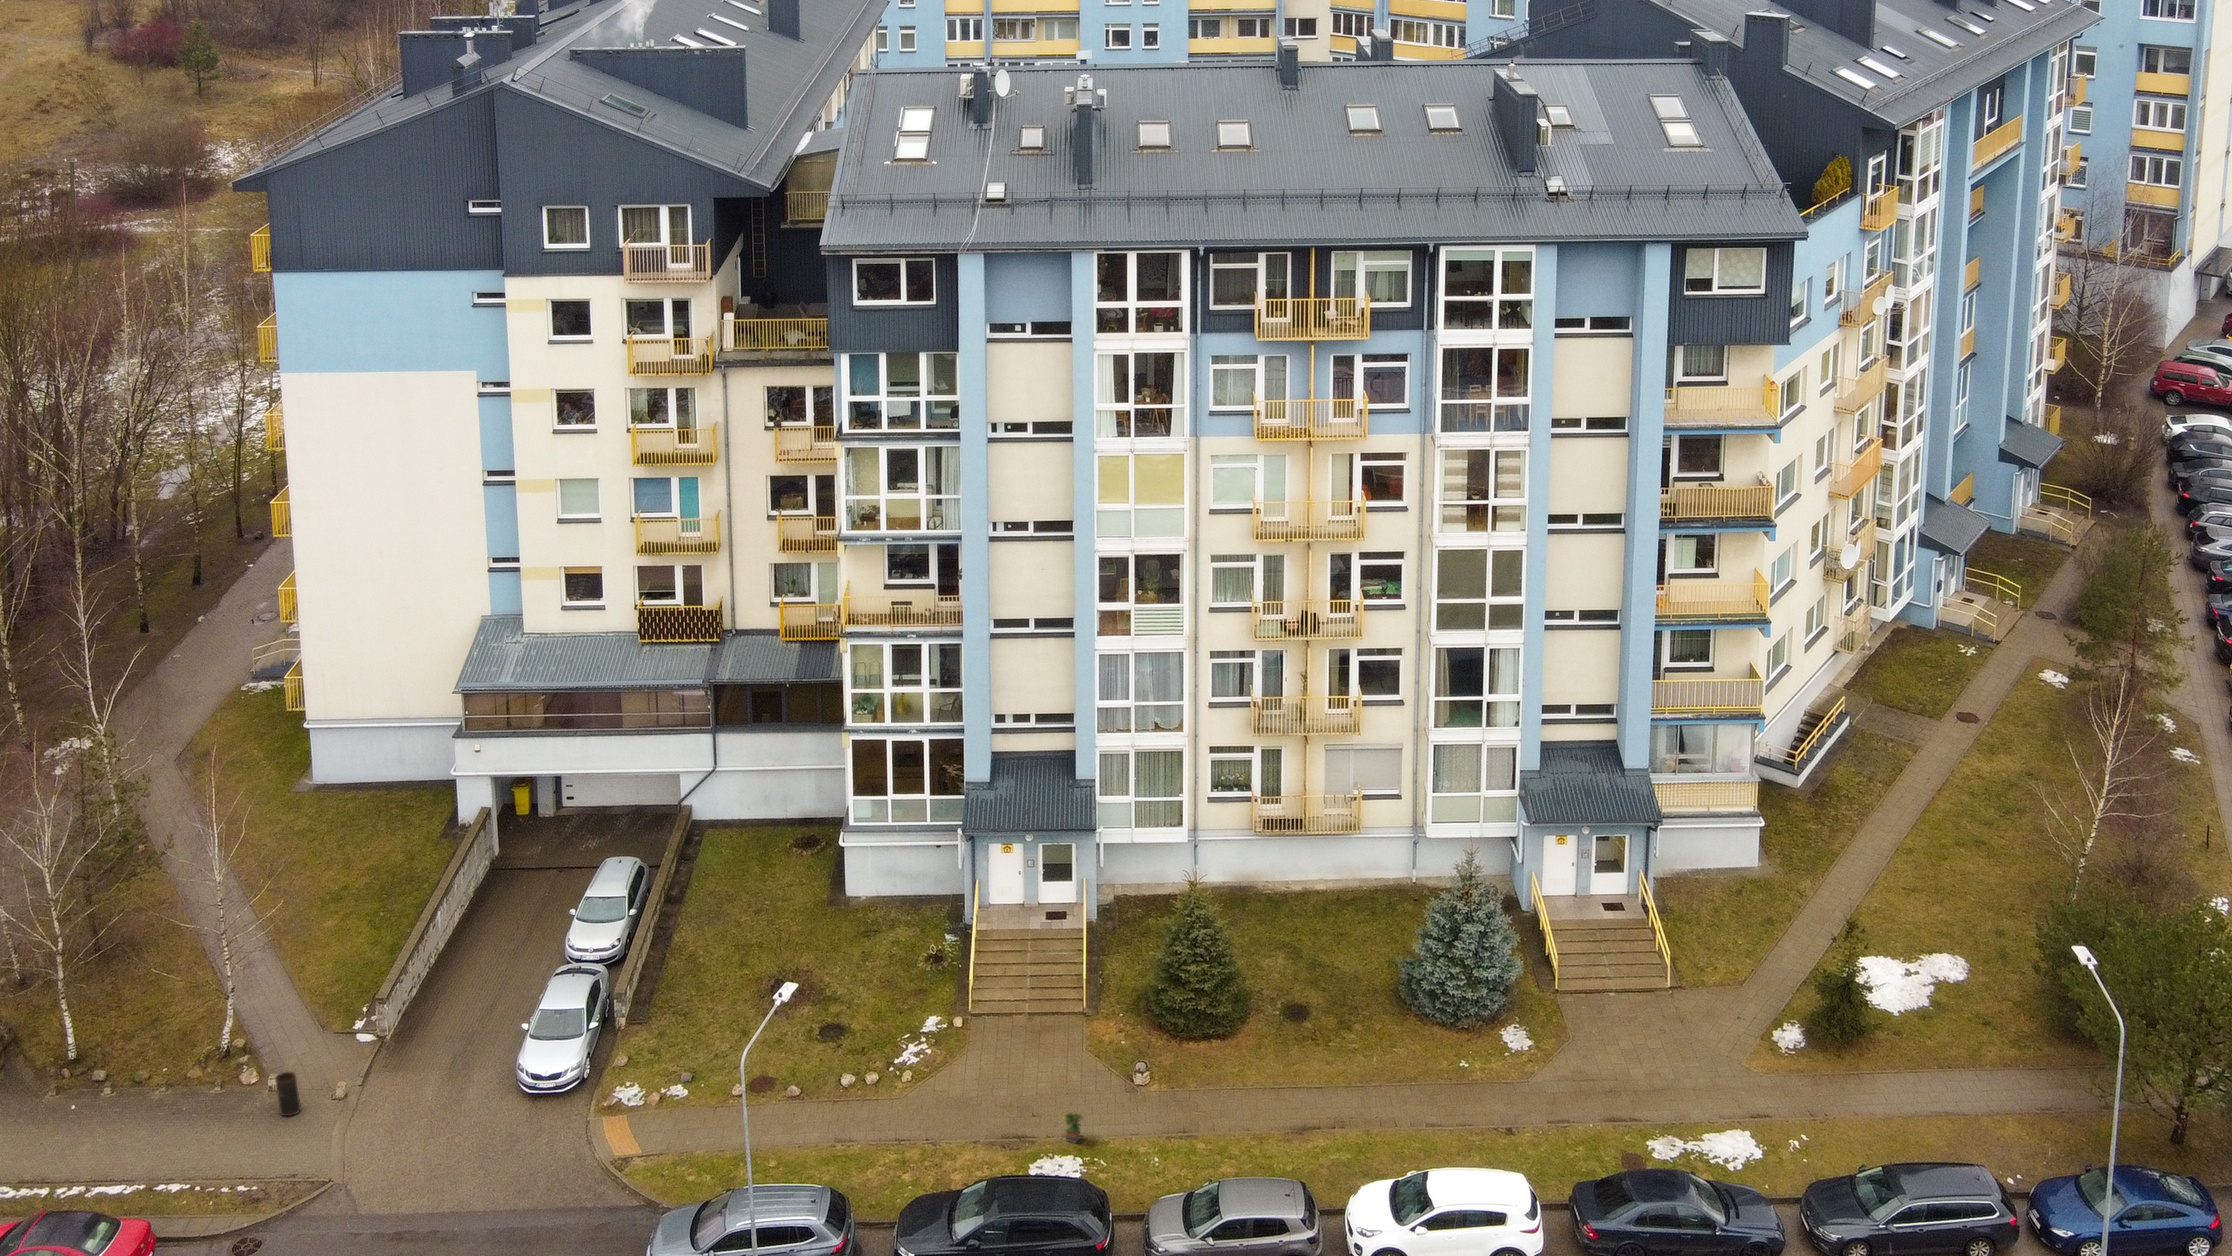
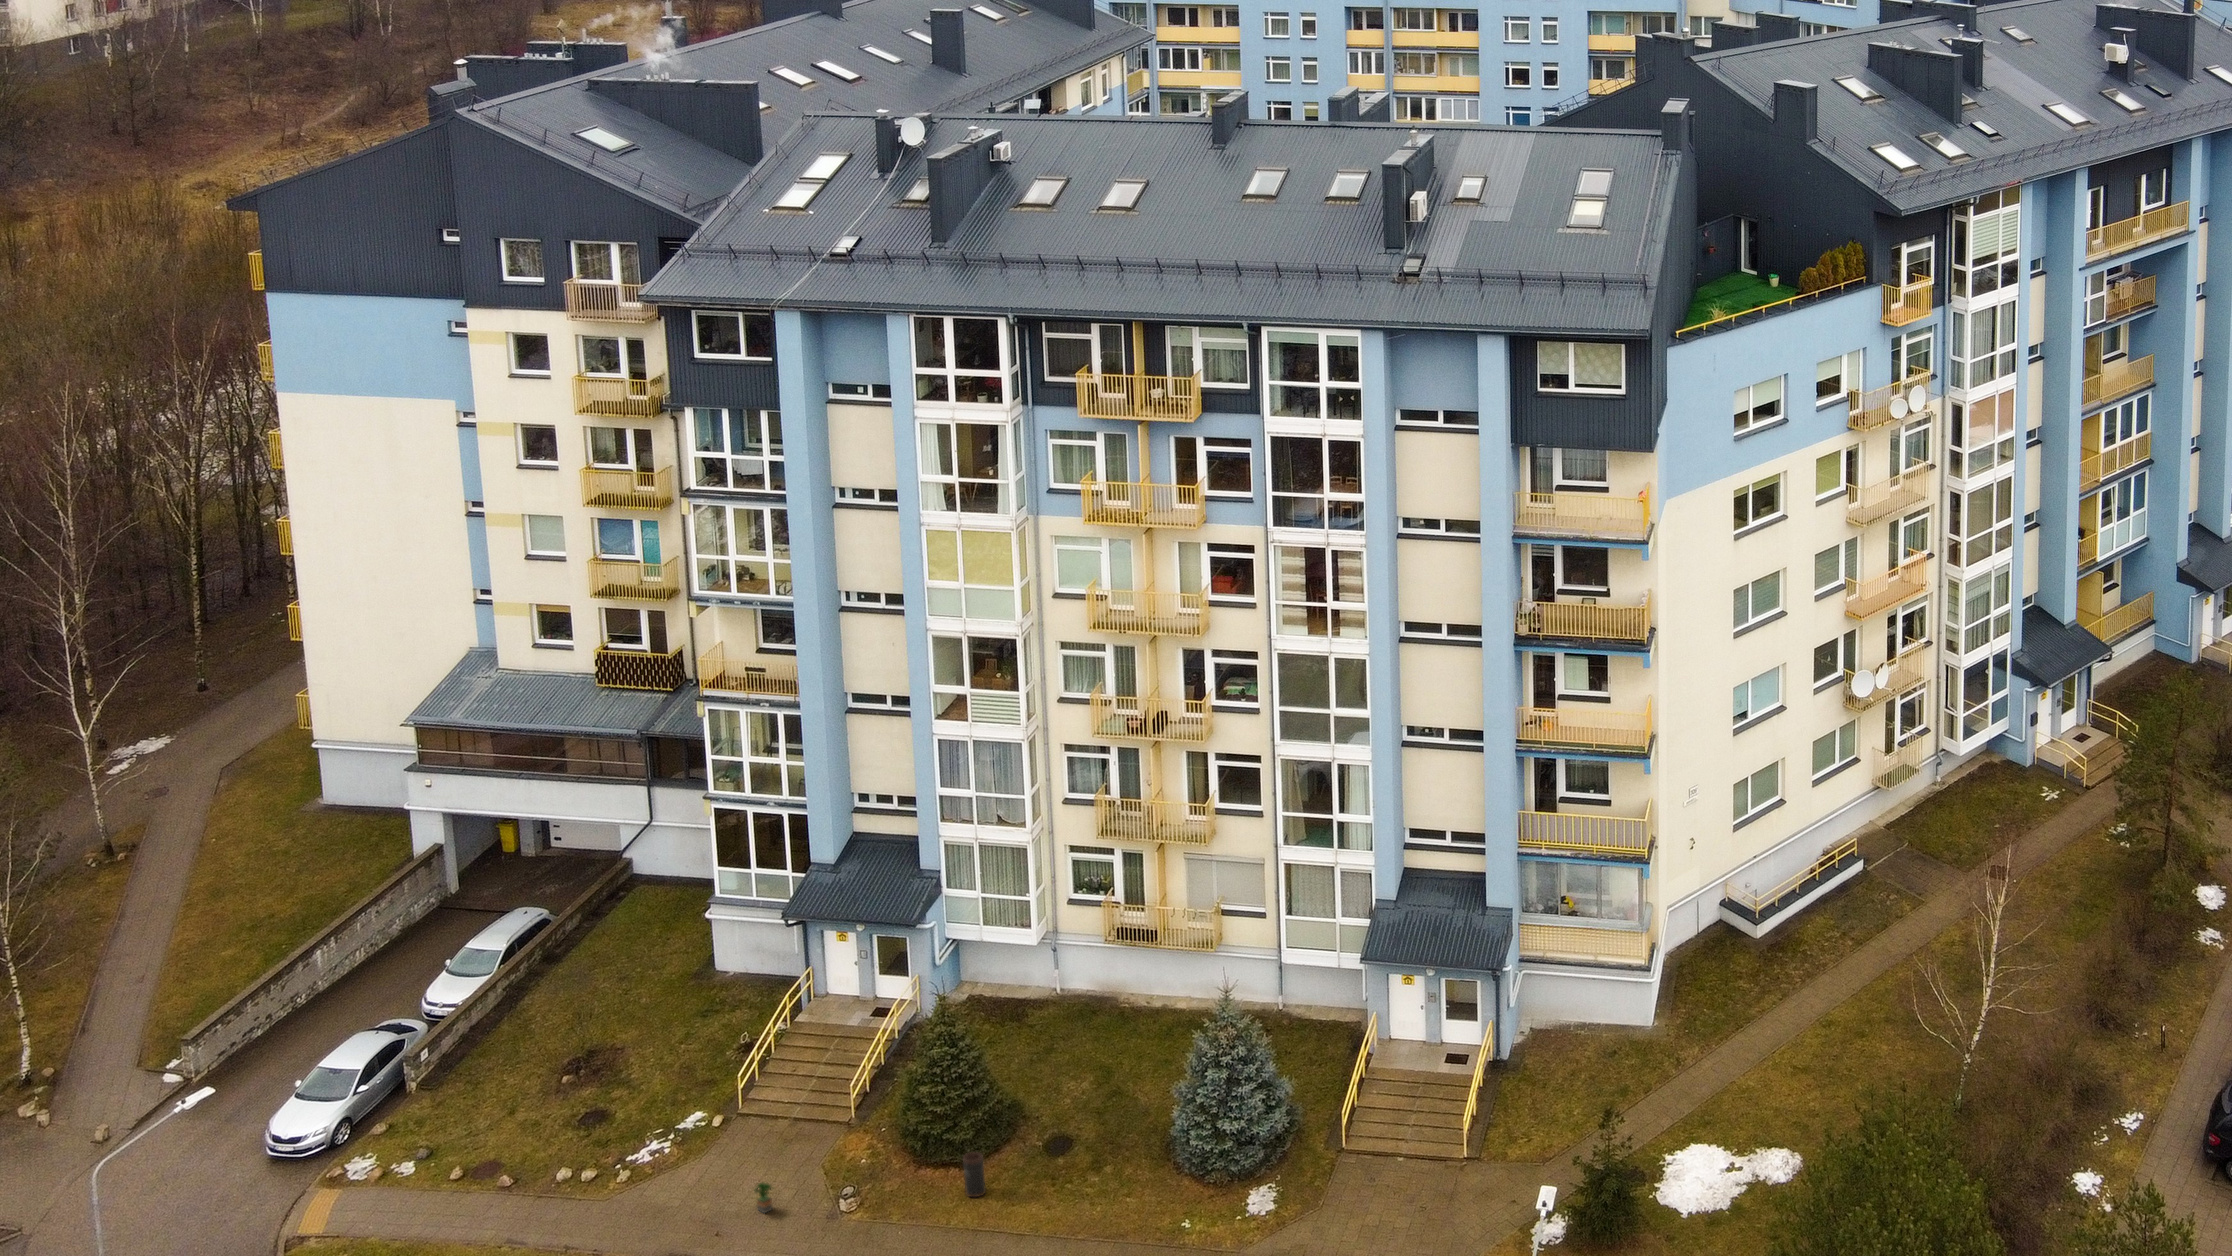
trash can: present [275,1072,301,1116] -> present [963,1152,986,1197]

